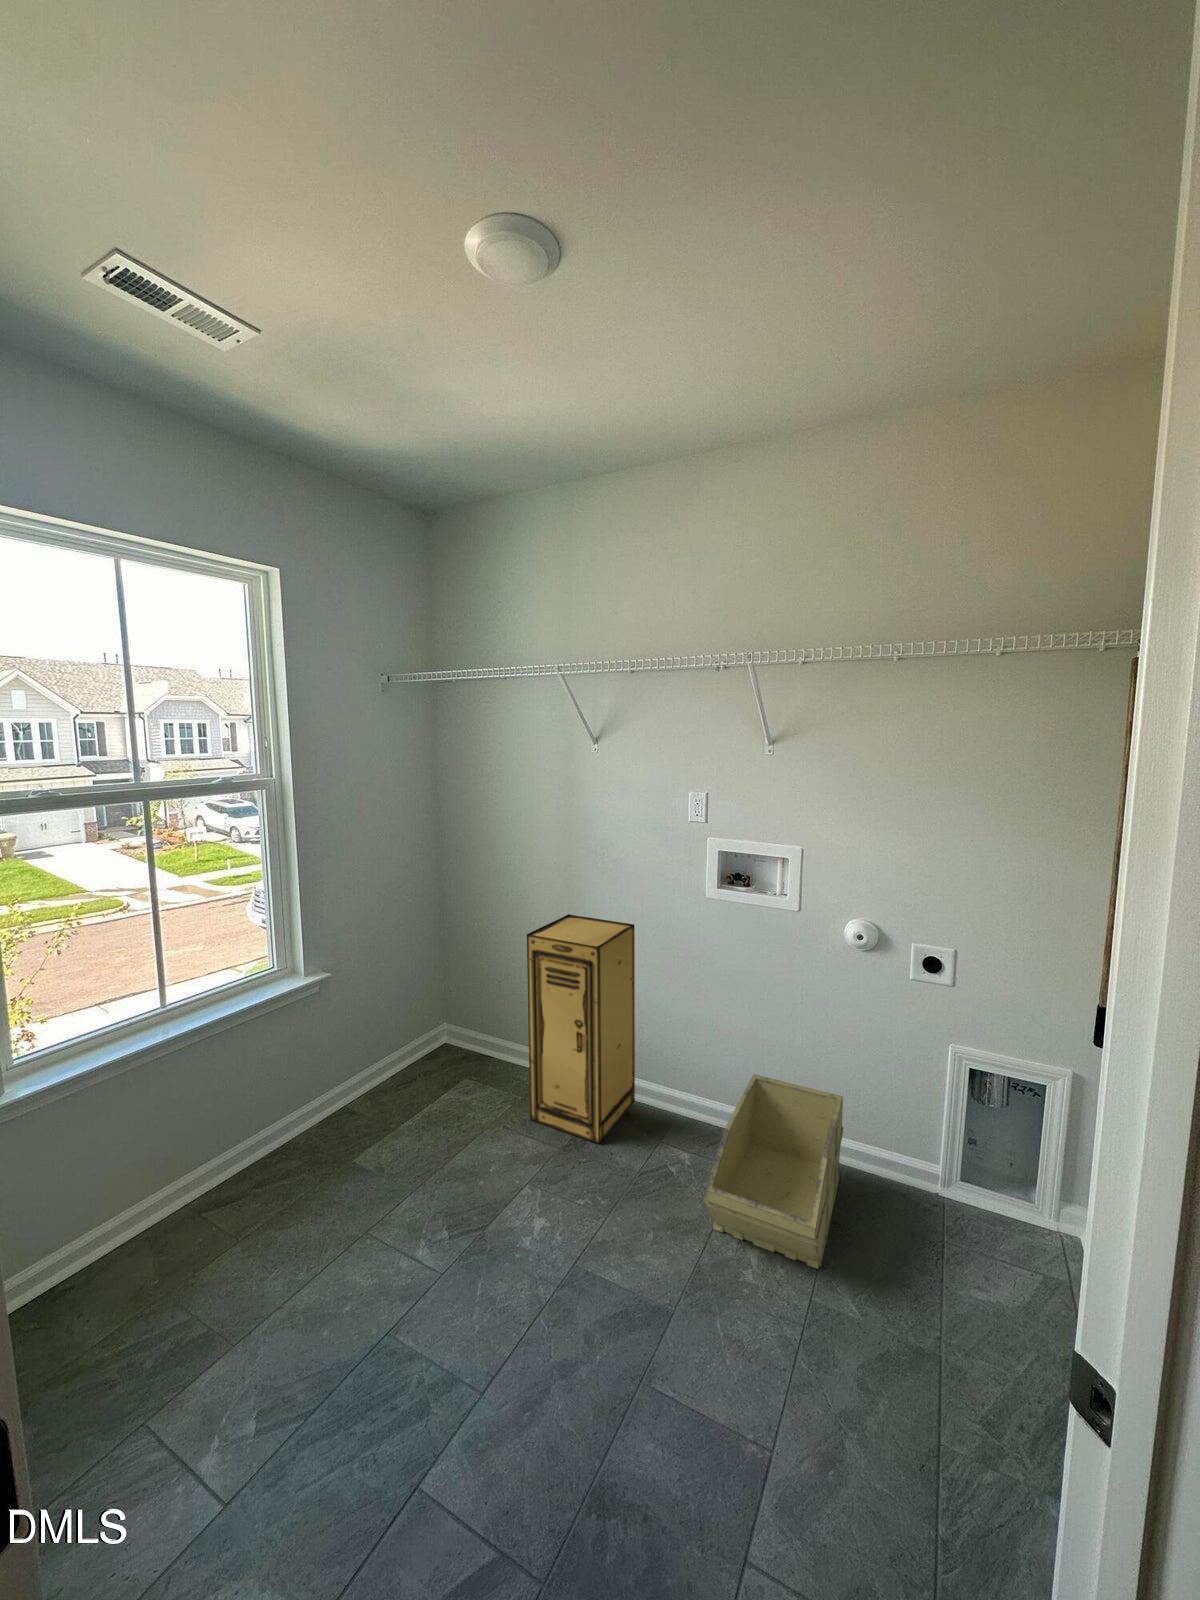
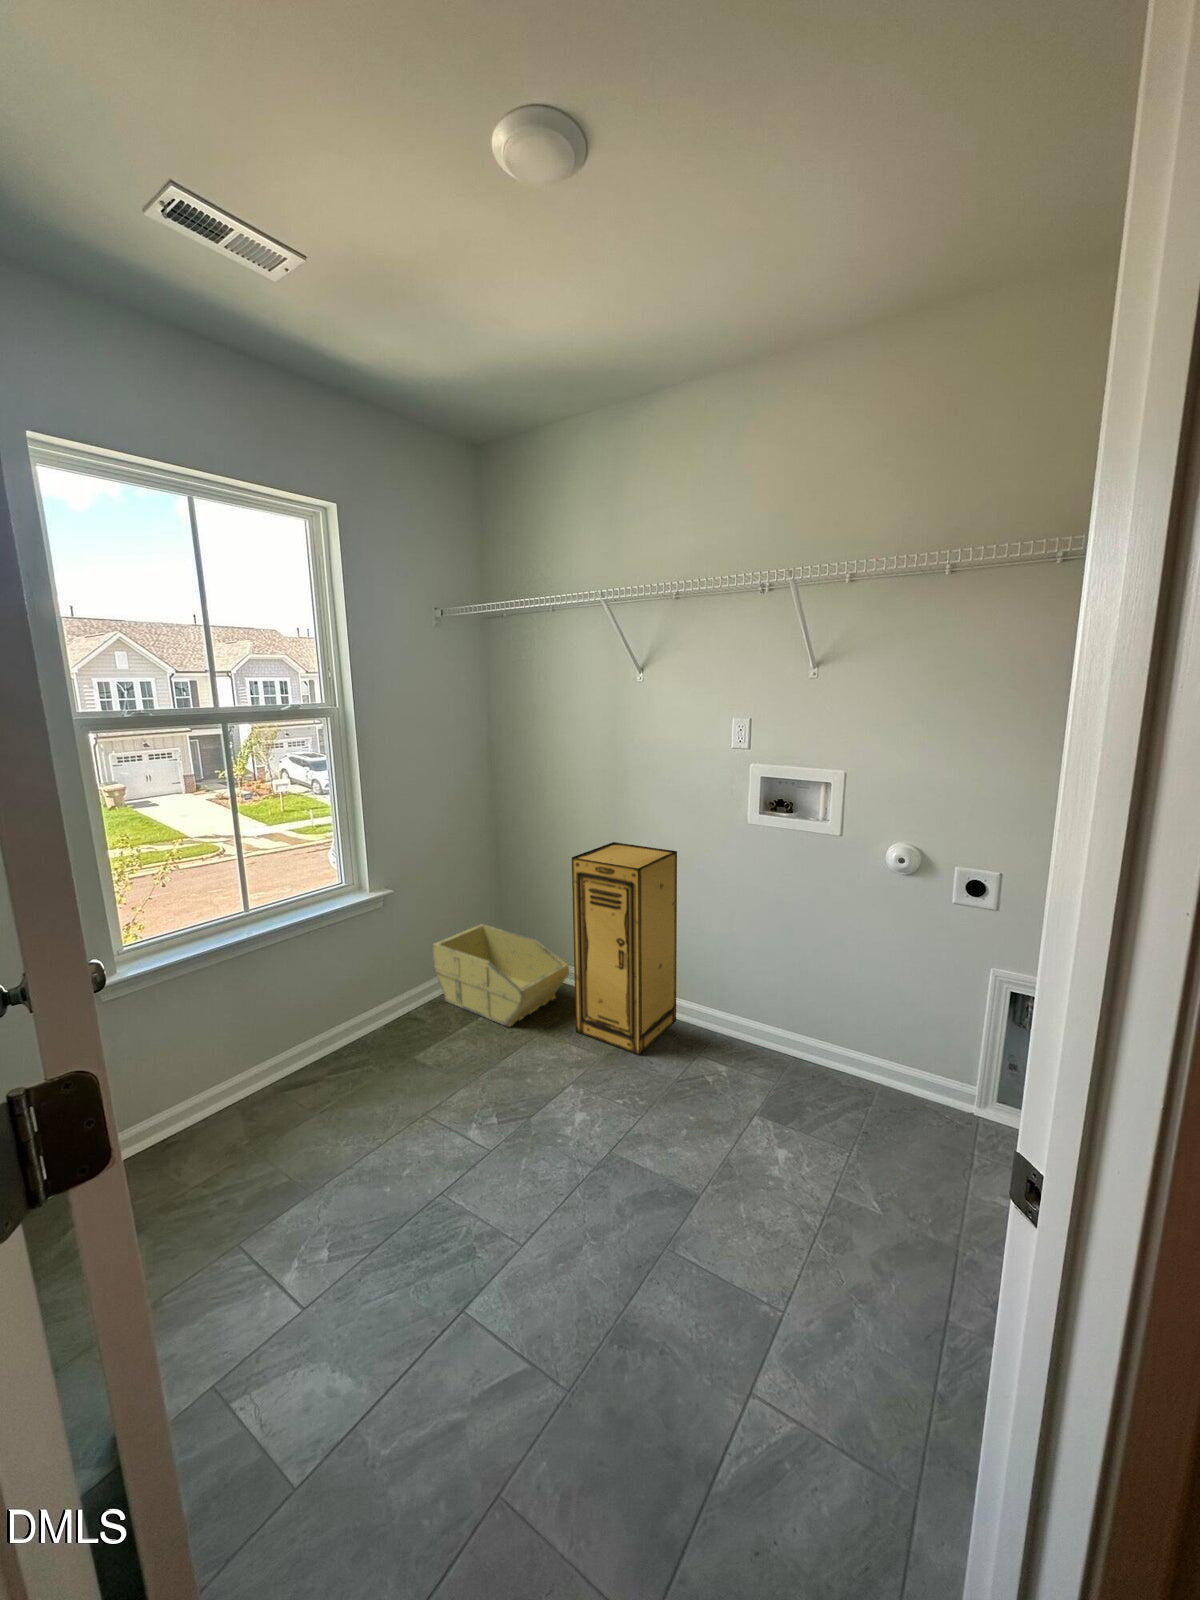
storage bin: present [703,1074,843,1269] -> present [432,924,569,1027]

